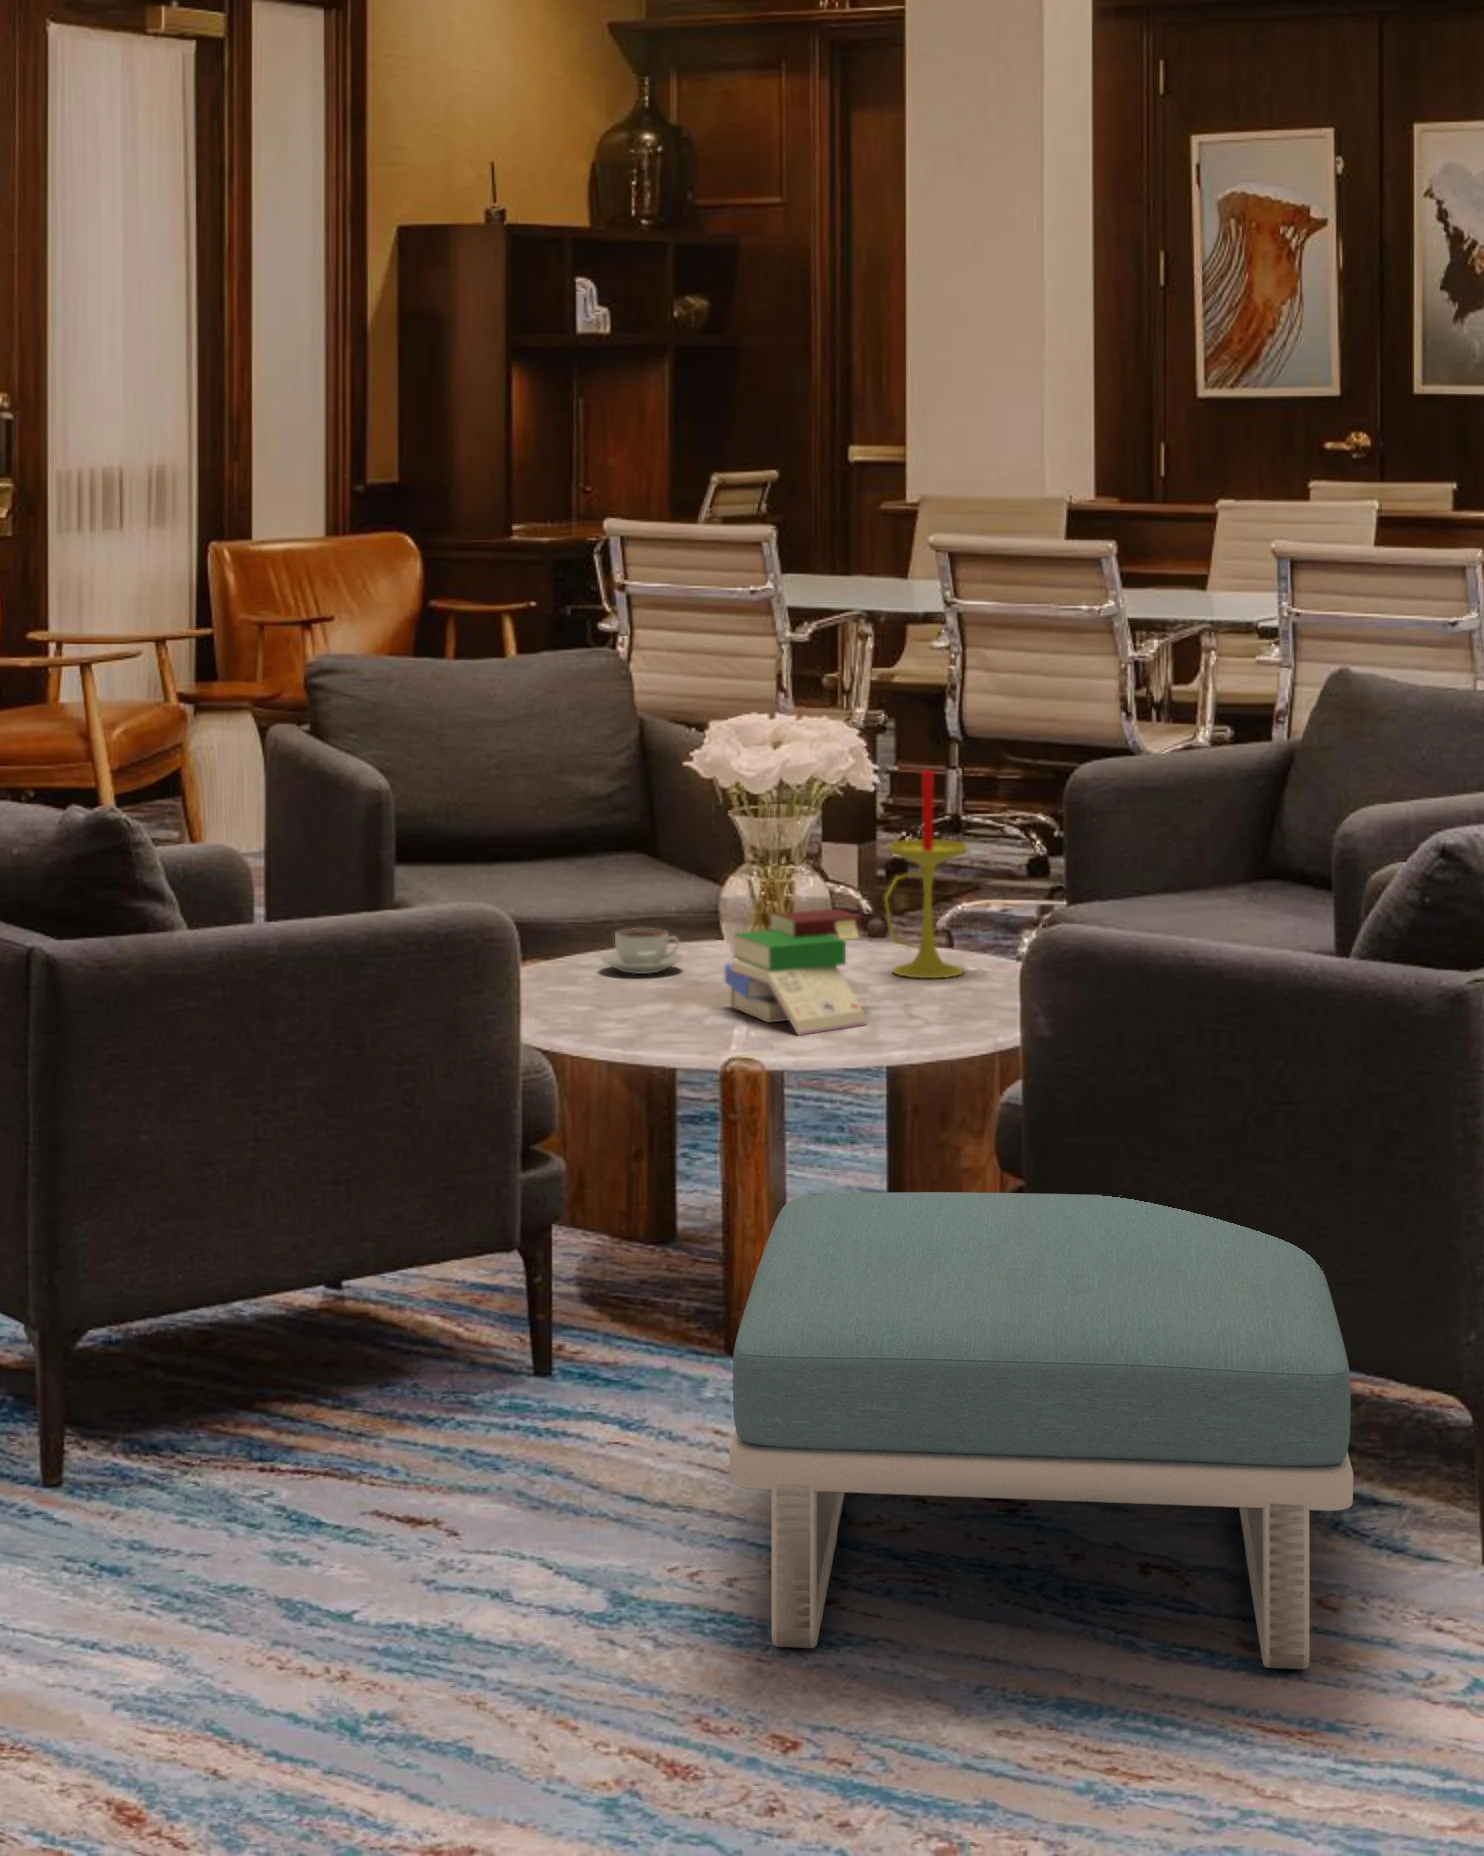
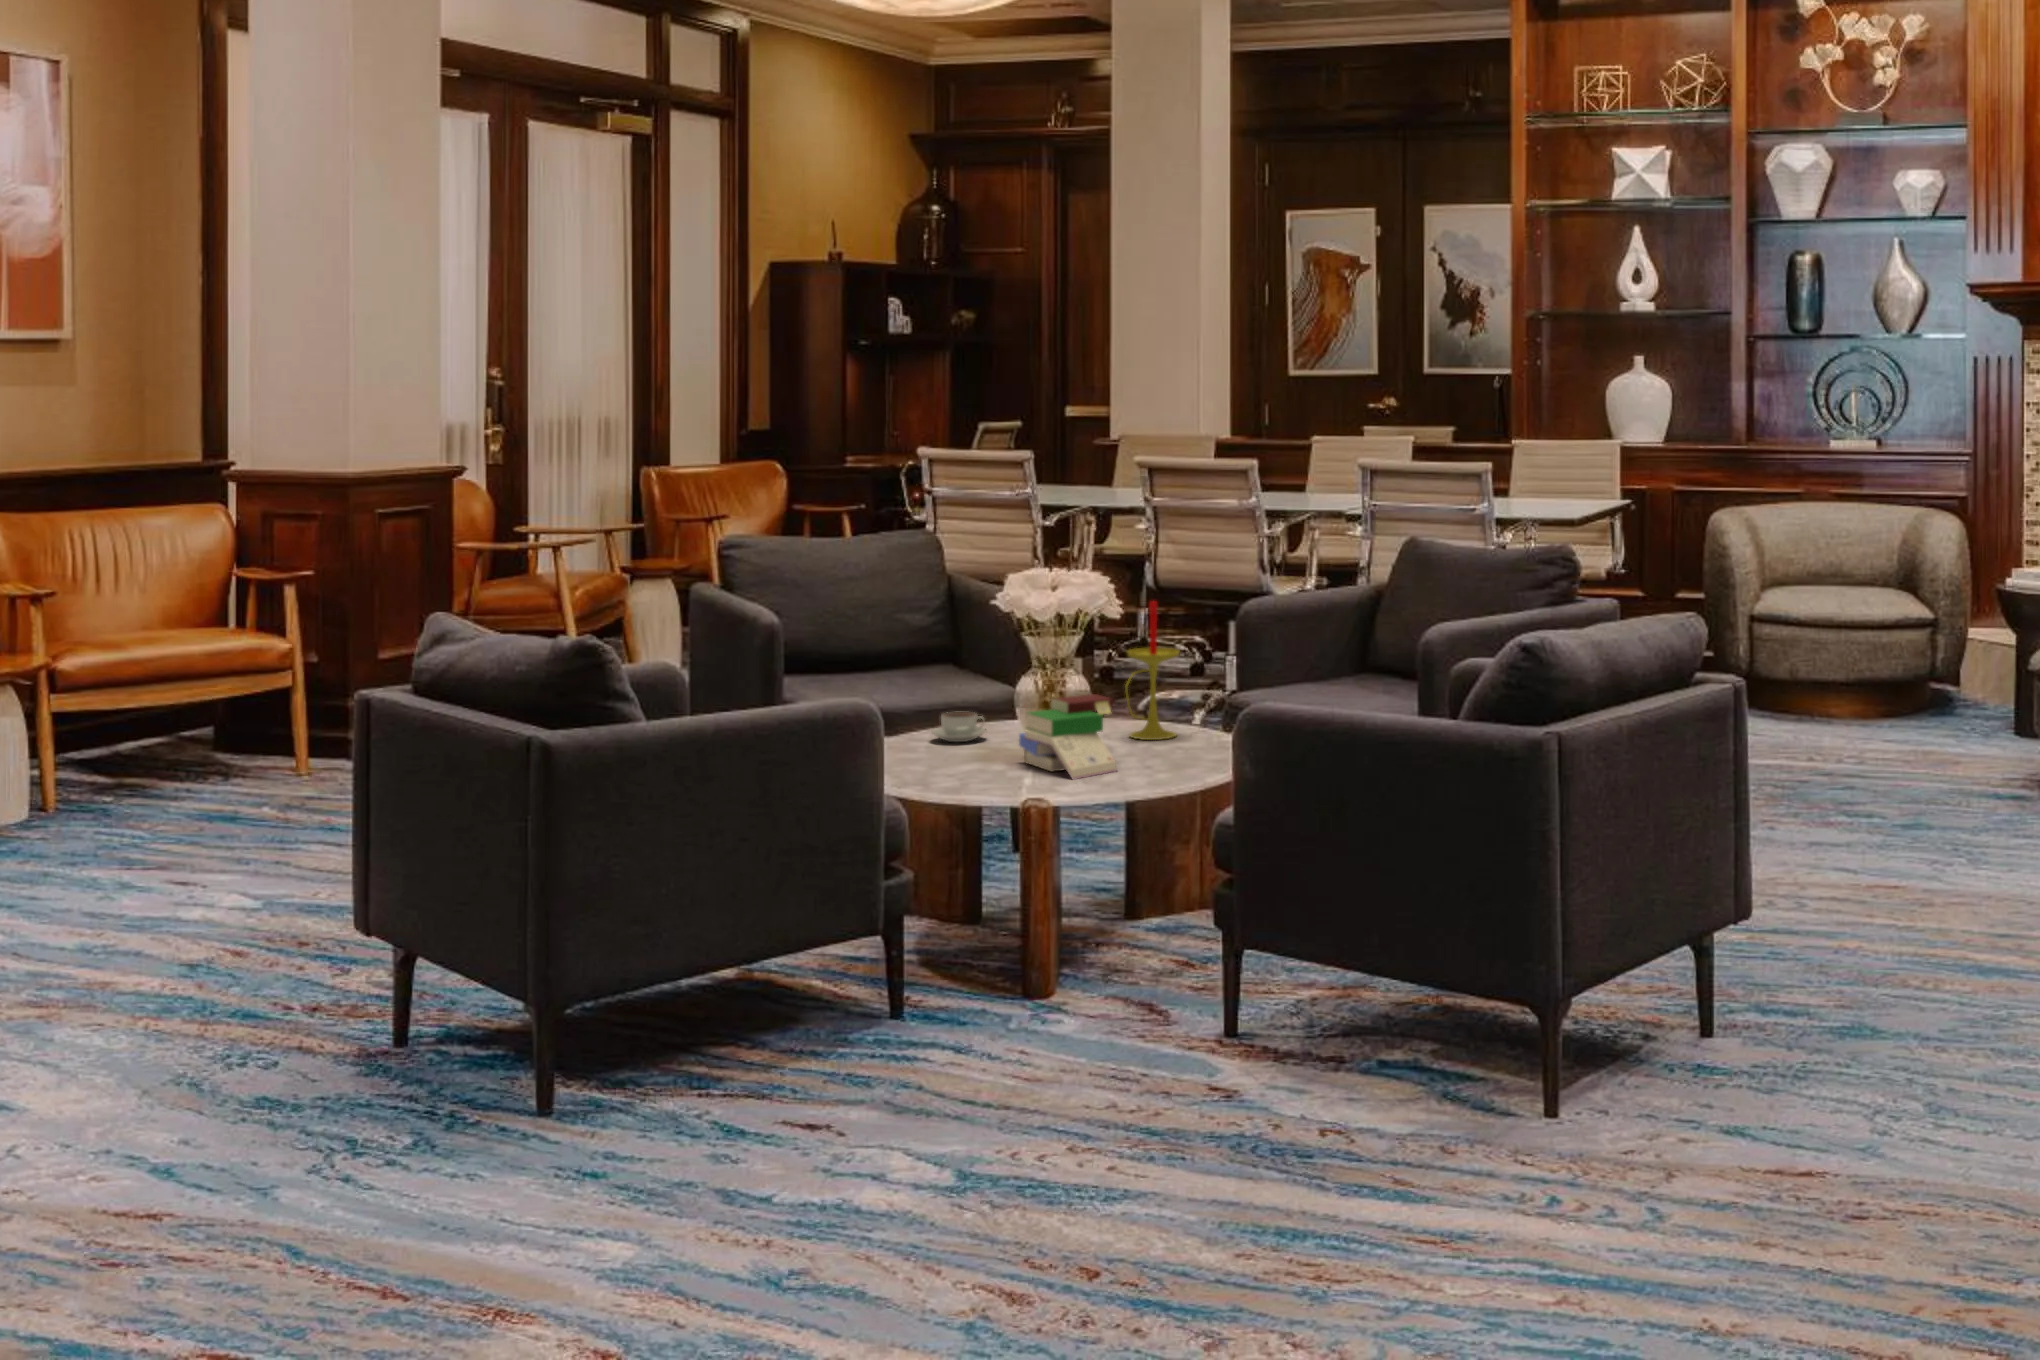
footstool: present [729,1192,1353,1669] -> none [1045,883,1472,1203]

